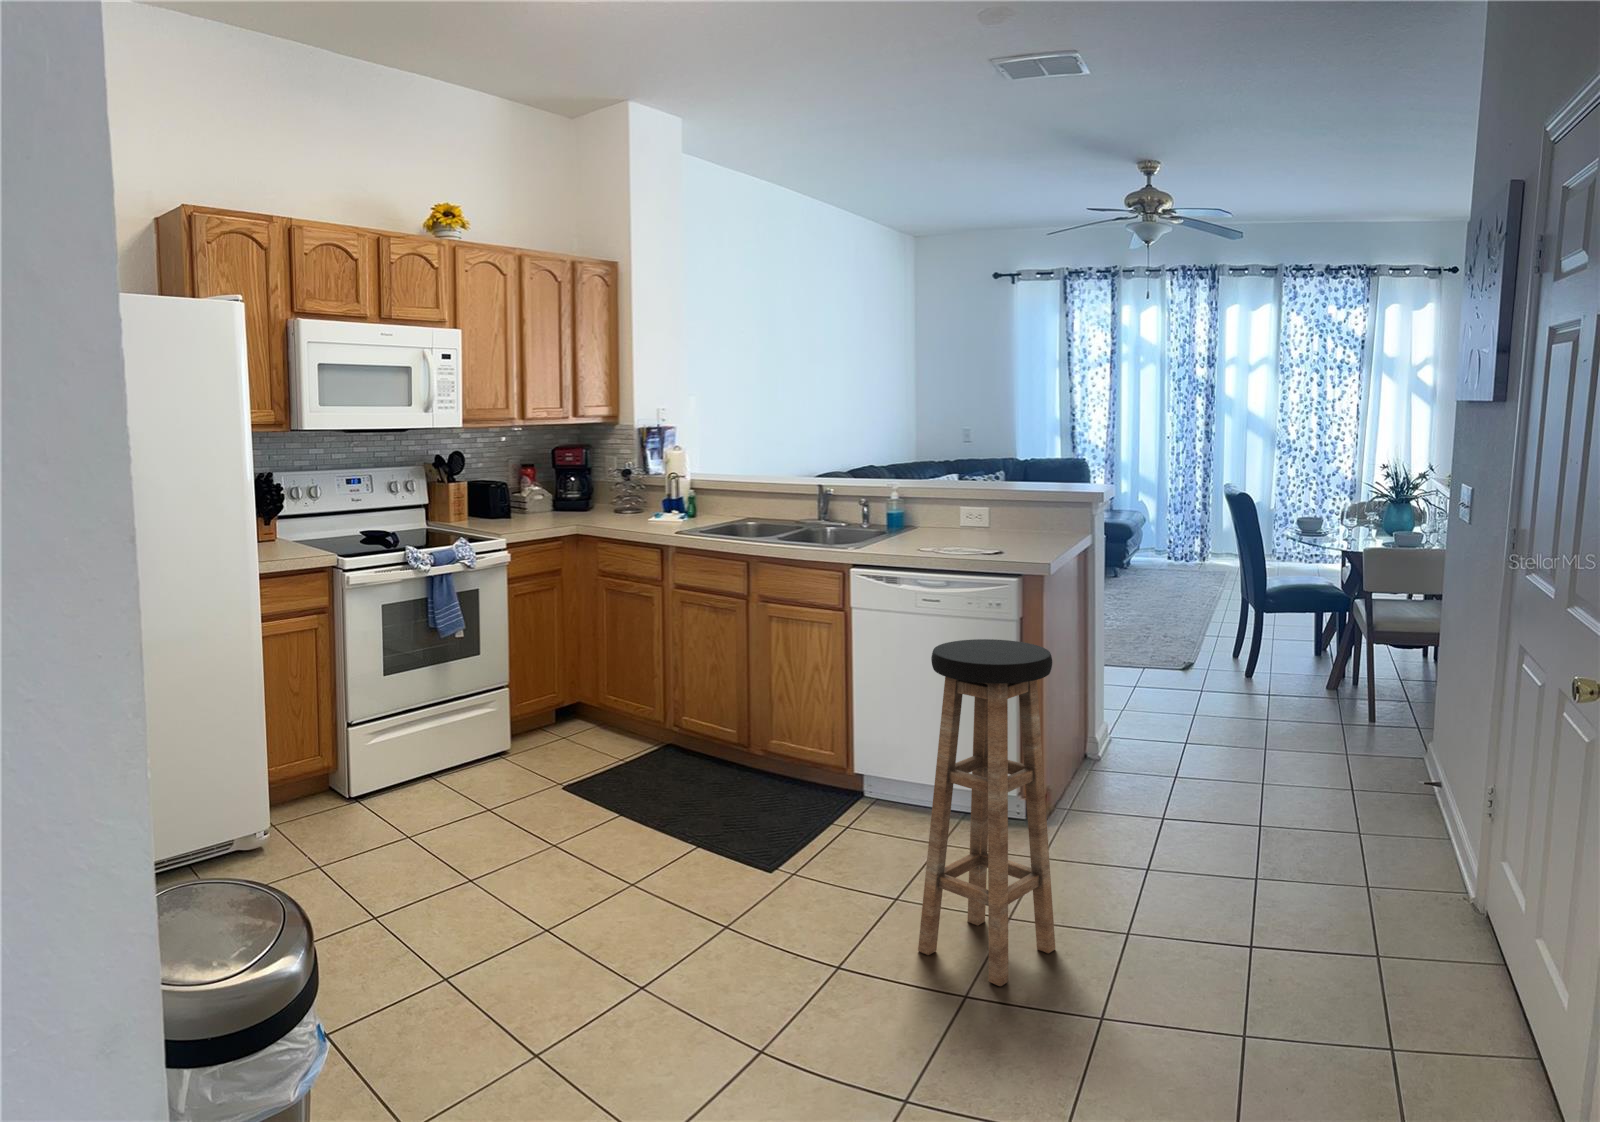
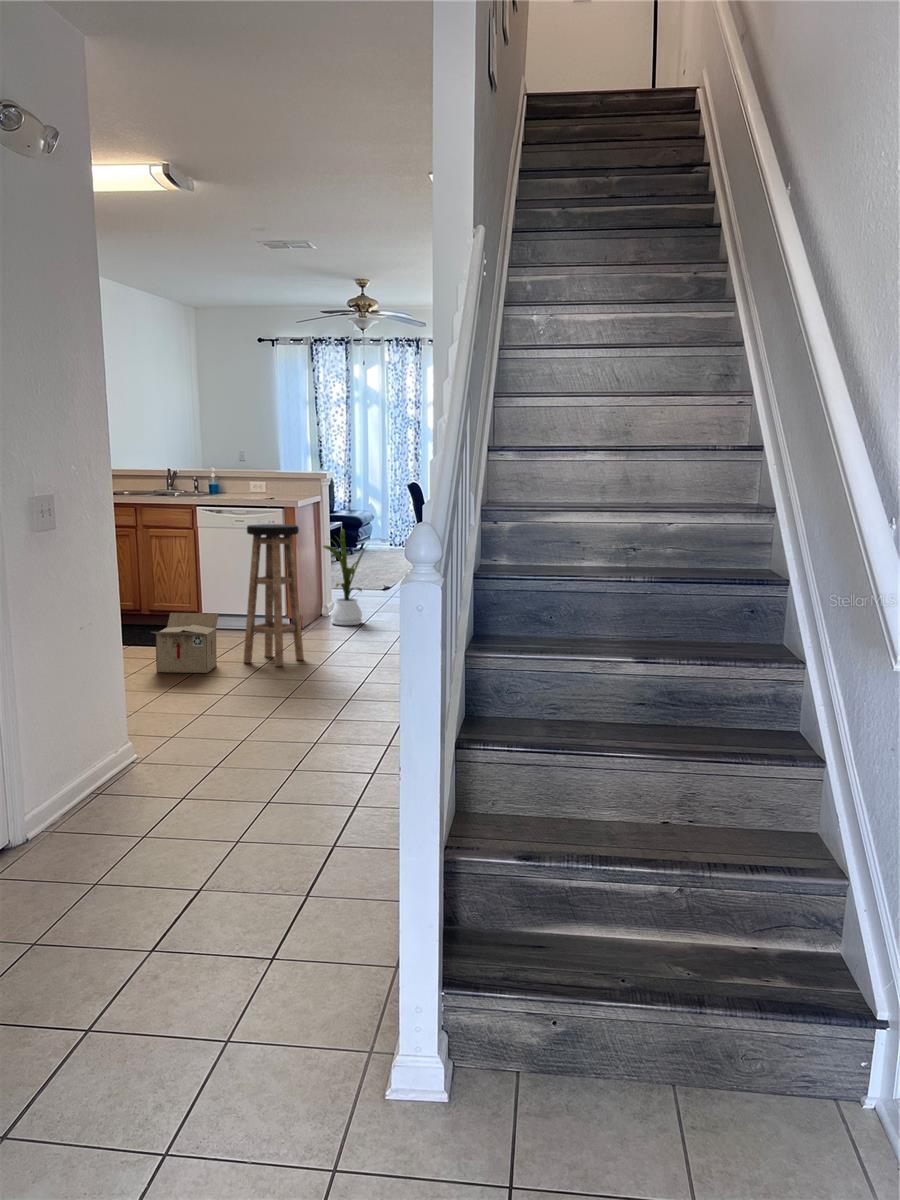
house plant: none [1091,611,1186,790] -> present [323,529,366,625]
cardboard box: none [700,826,866,1004] -> present [152,613,219,673]

